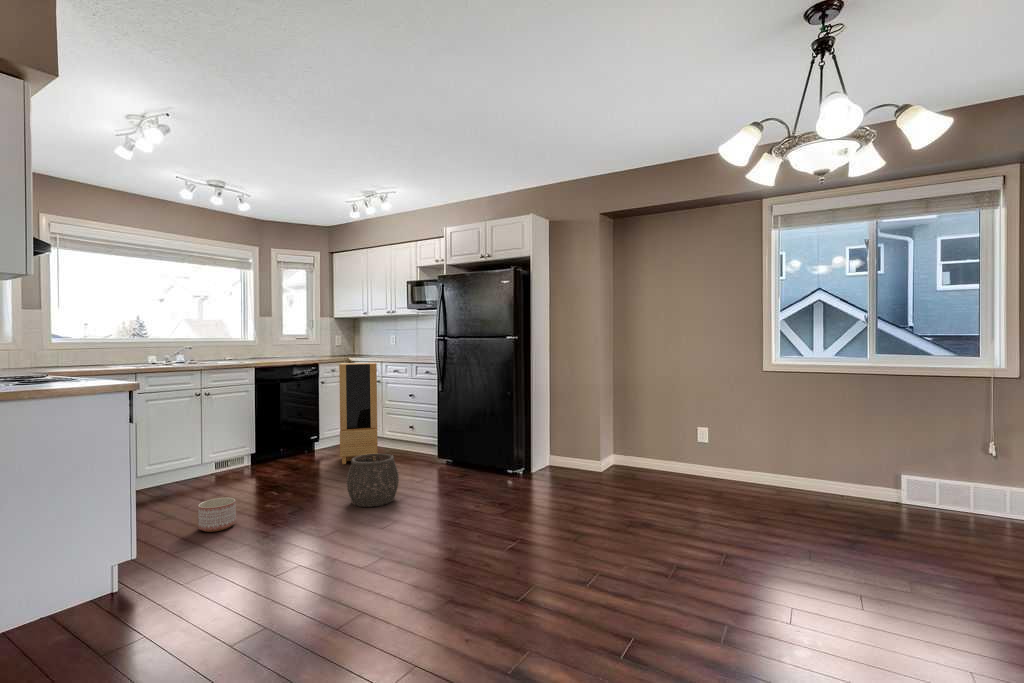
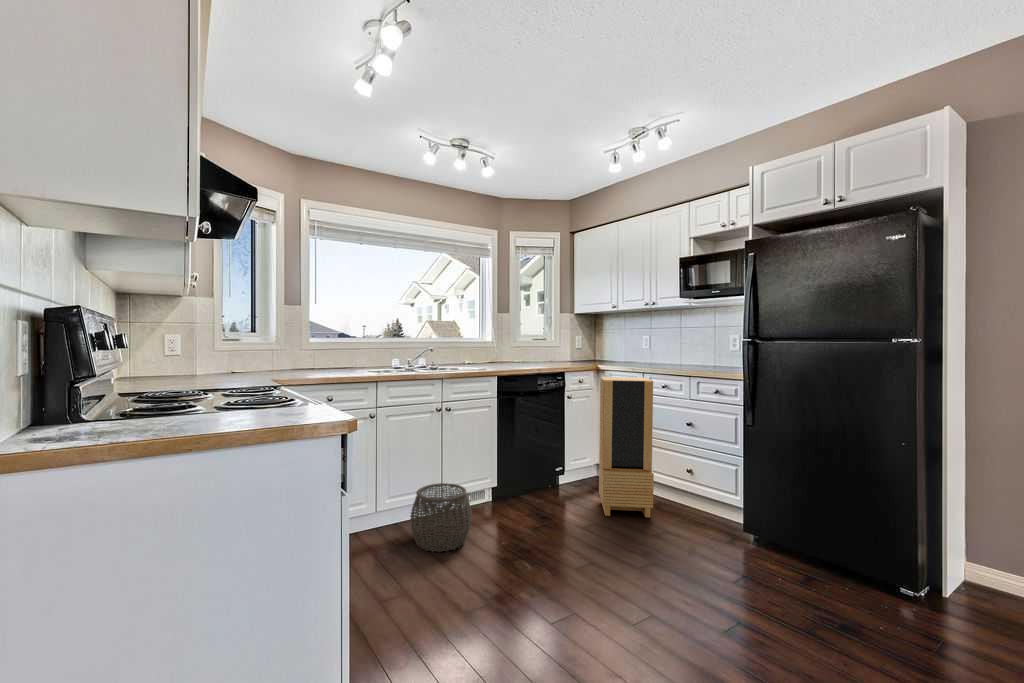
woven basket: present [347,454,399,507] -> present [410,483,472,552]
planter: present [198,498,236,532] -> none [453,596,503,661]

